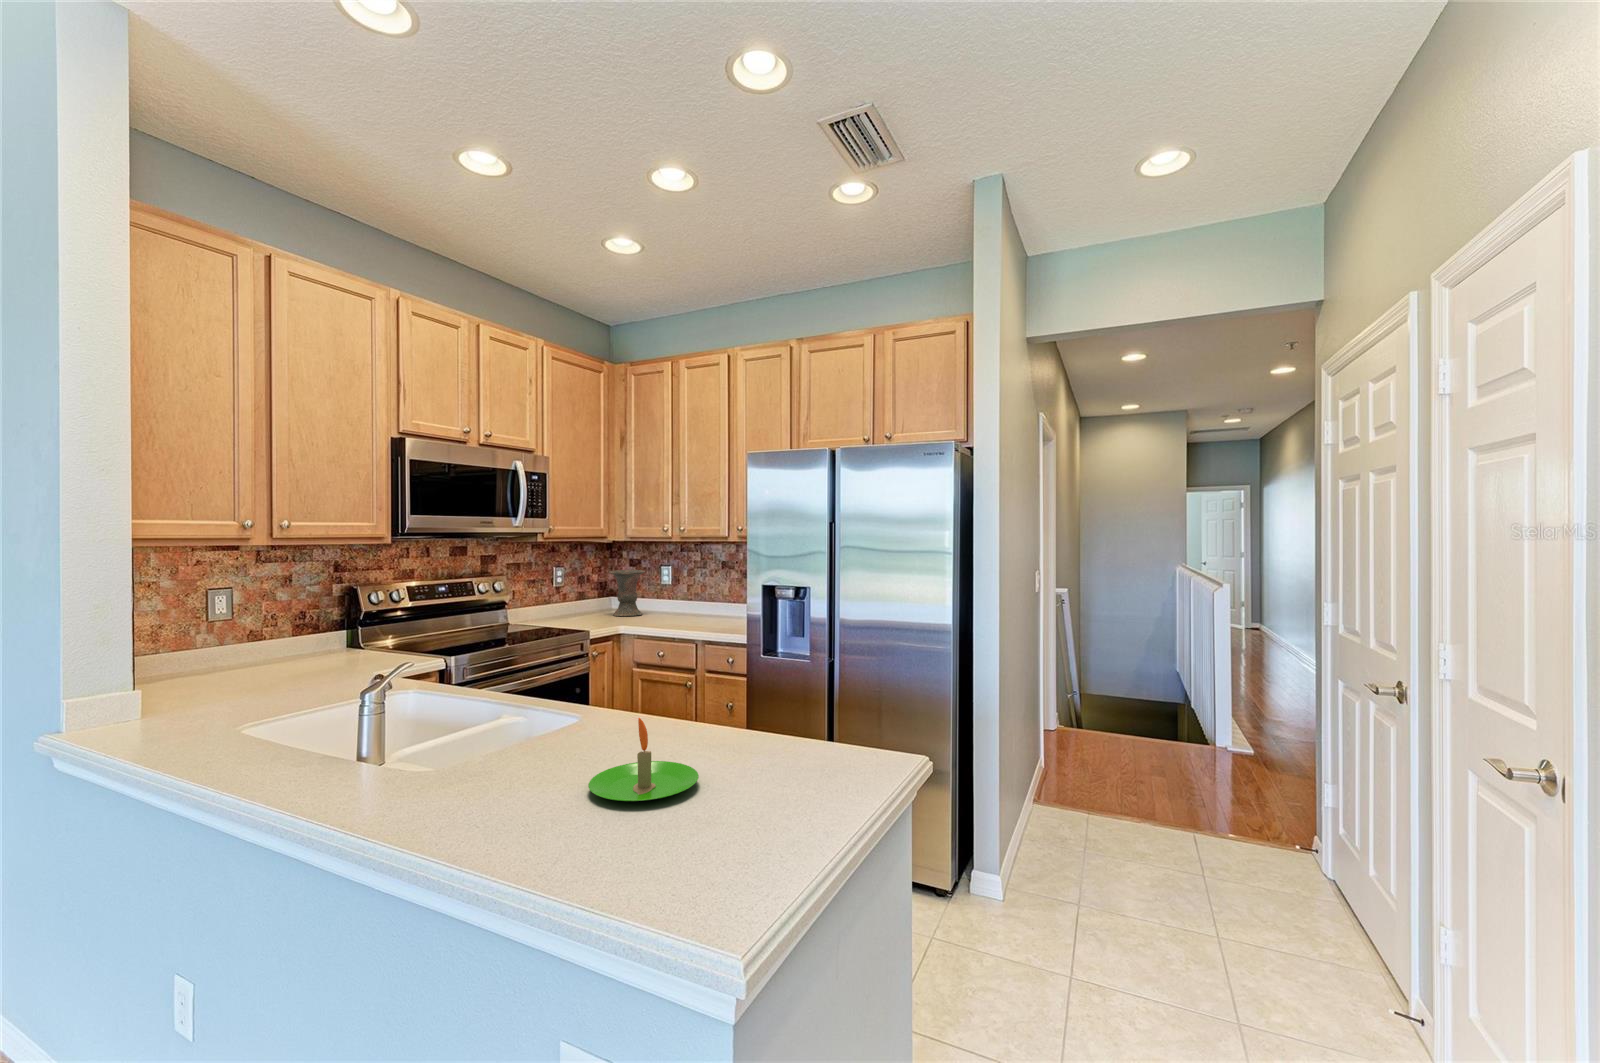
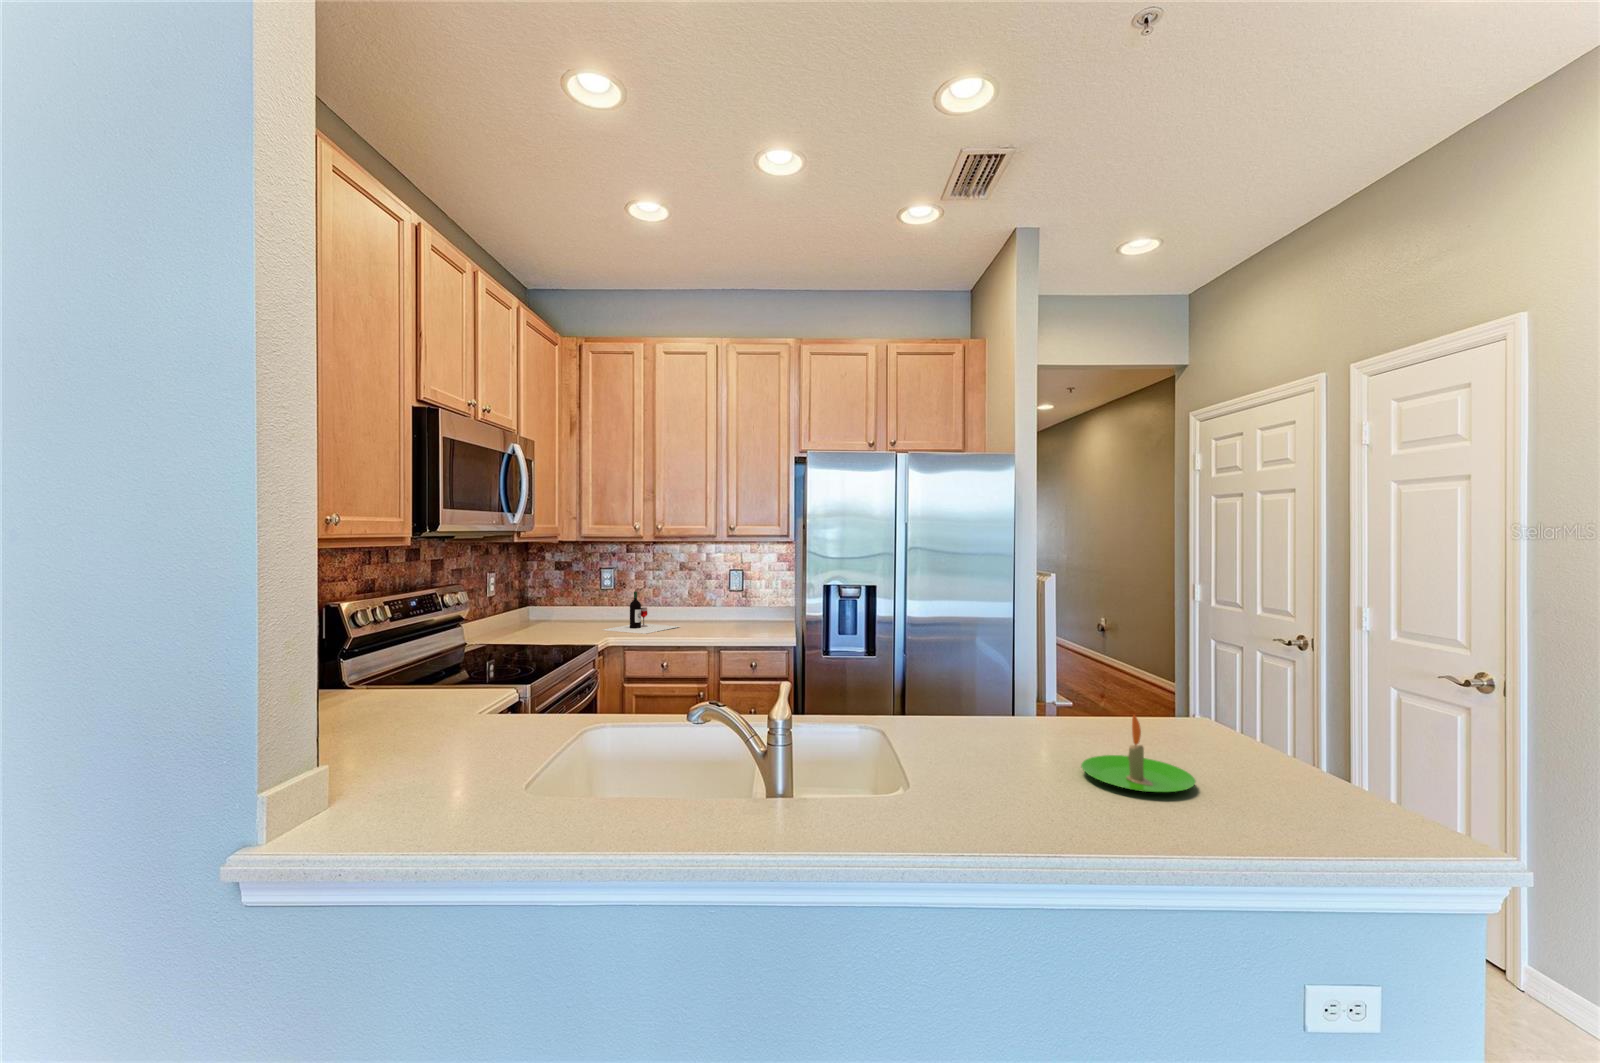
vase: present [609,570,645,616] -> none [550,574,592,628]
wine bottle: none [639,586,709,624] -> present [603,592,679,634]

